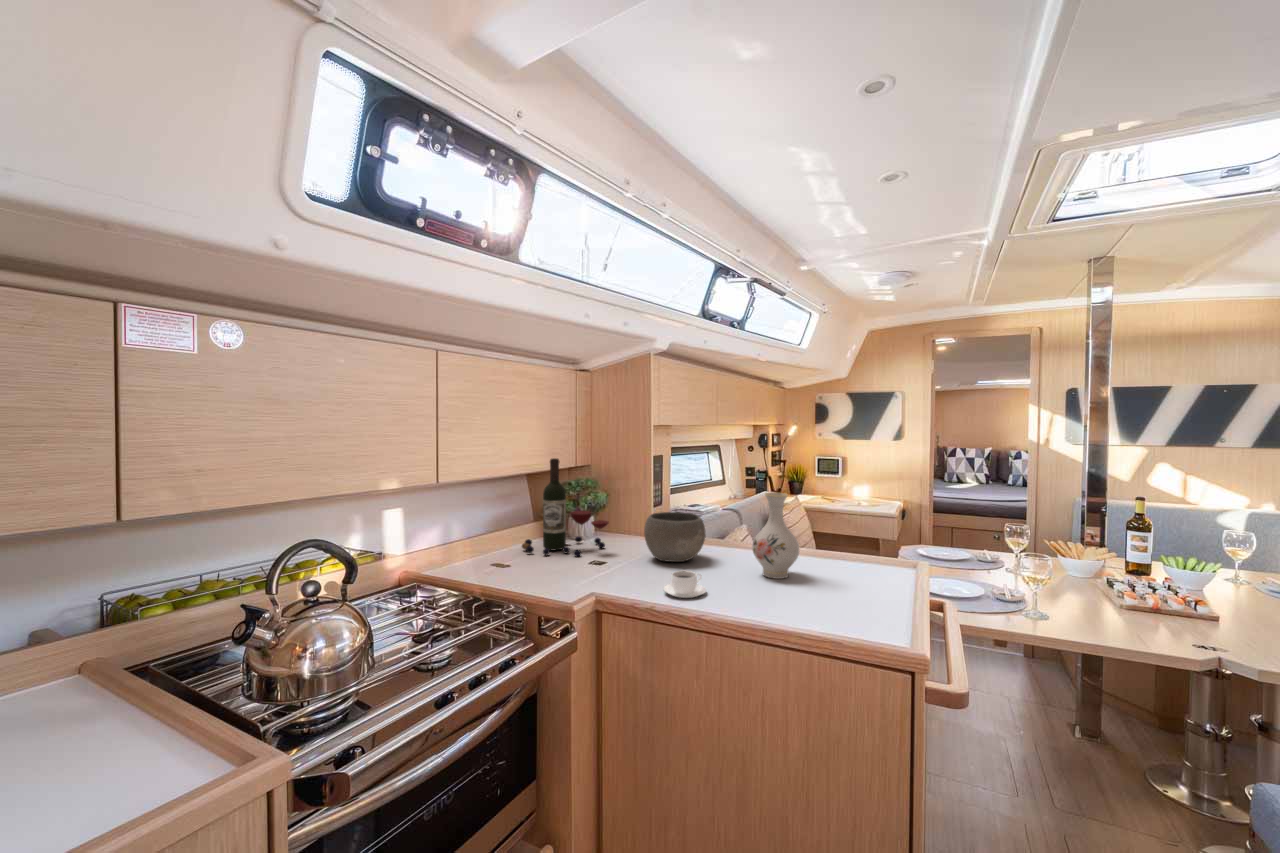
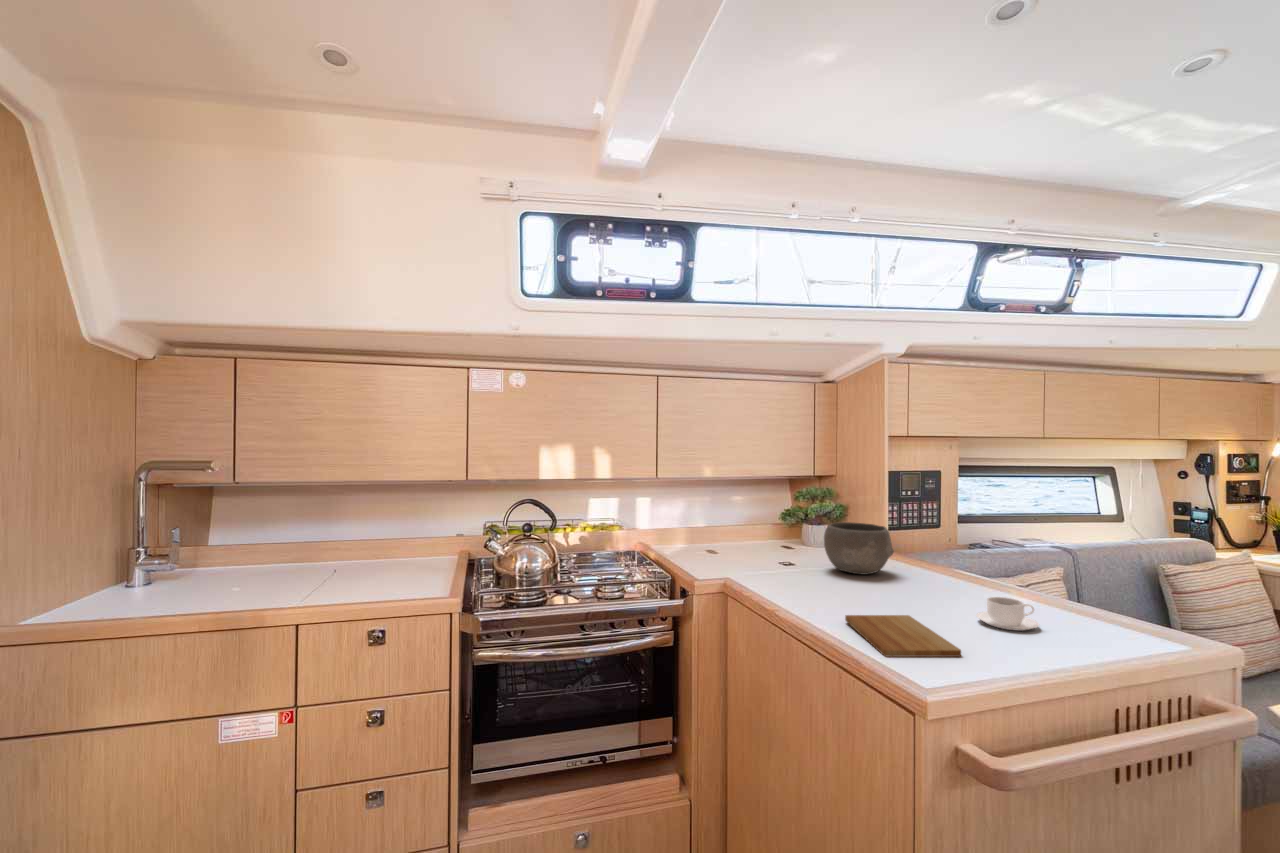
wine bottle: present [522,458,608,557] -> none [741,465,819,560]
vase: present [752,492,800,579] -> none [901,504,961,604]
coffee cup: present [663,571,706,598] -> present [976,597,1039,631]
cutting board: none [783,595,896,639] -> present [845,615,961,657]

